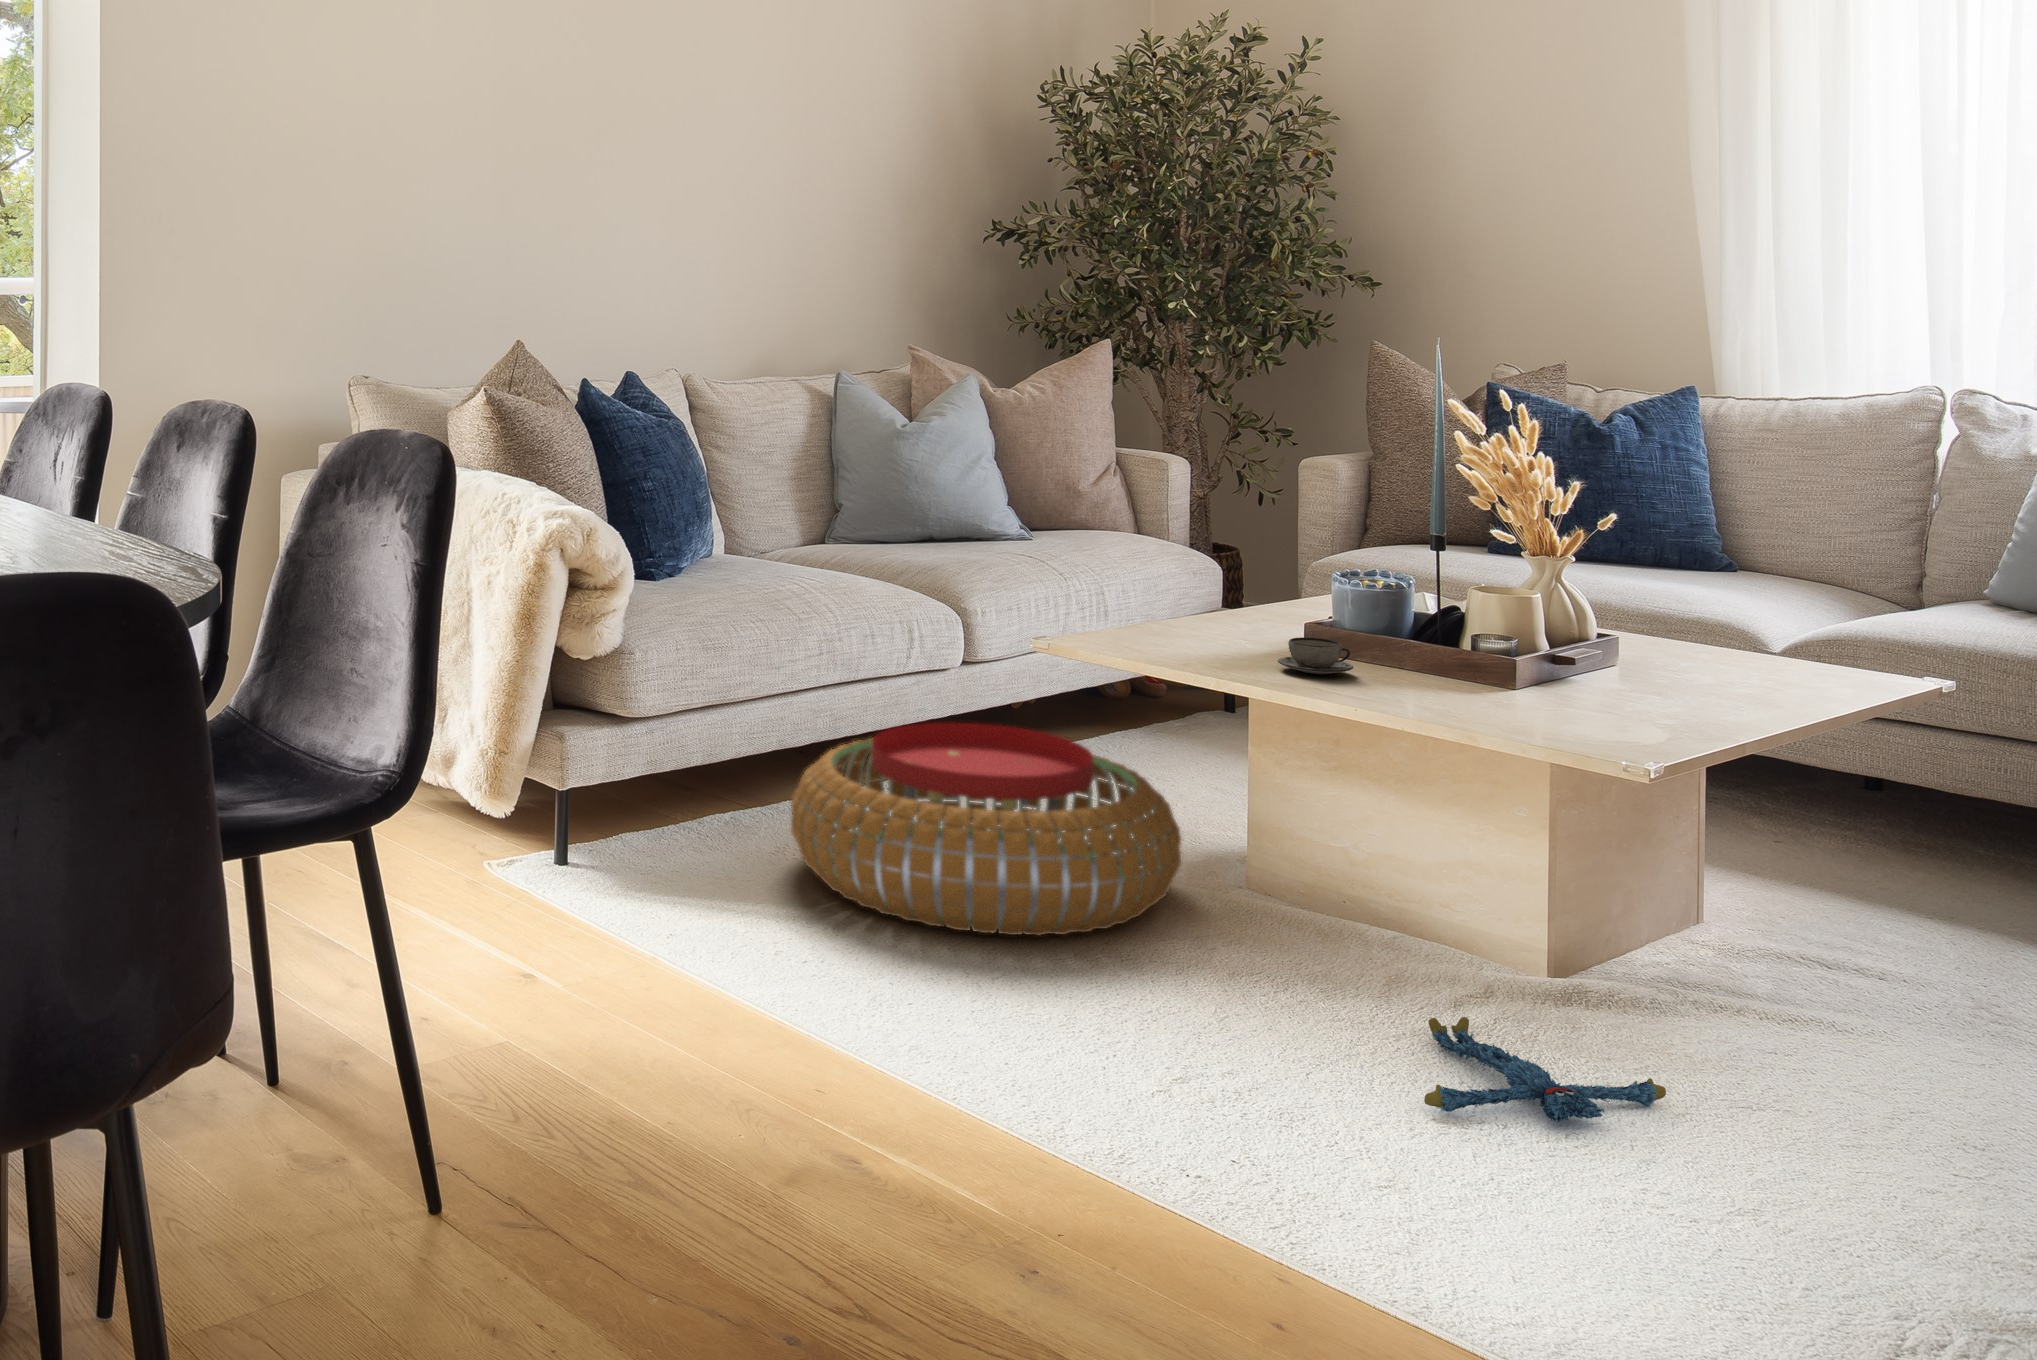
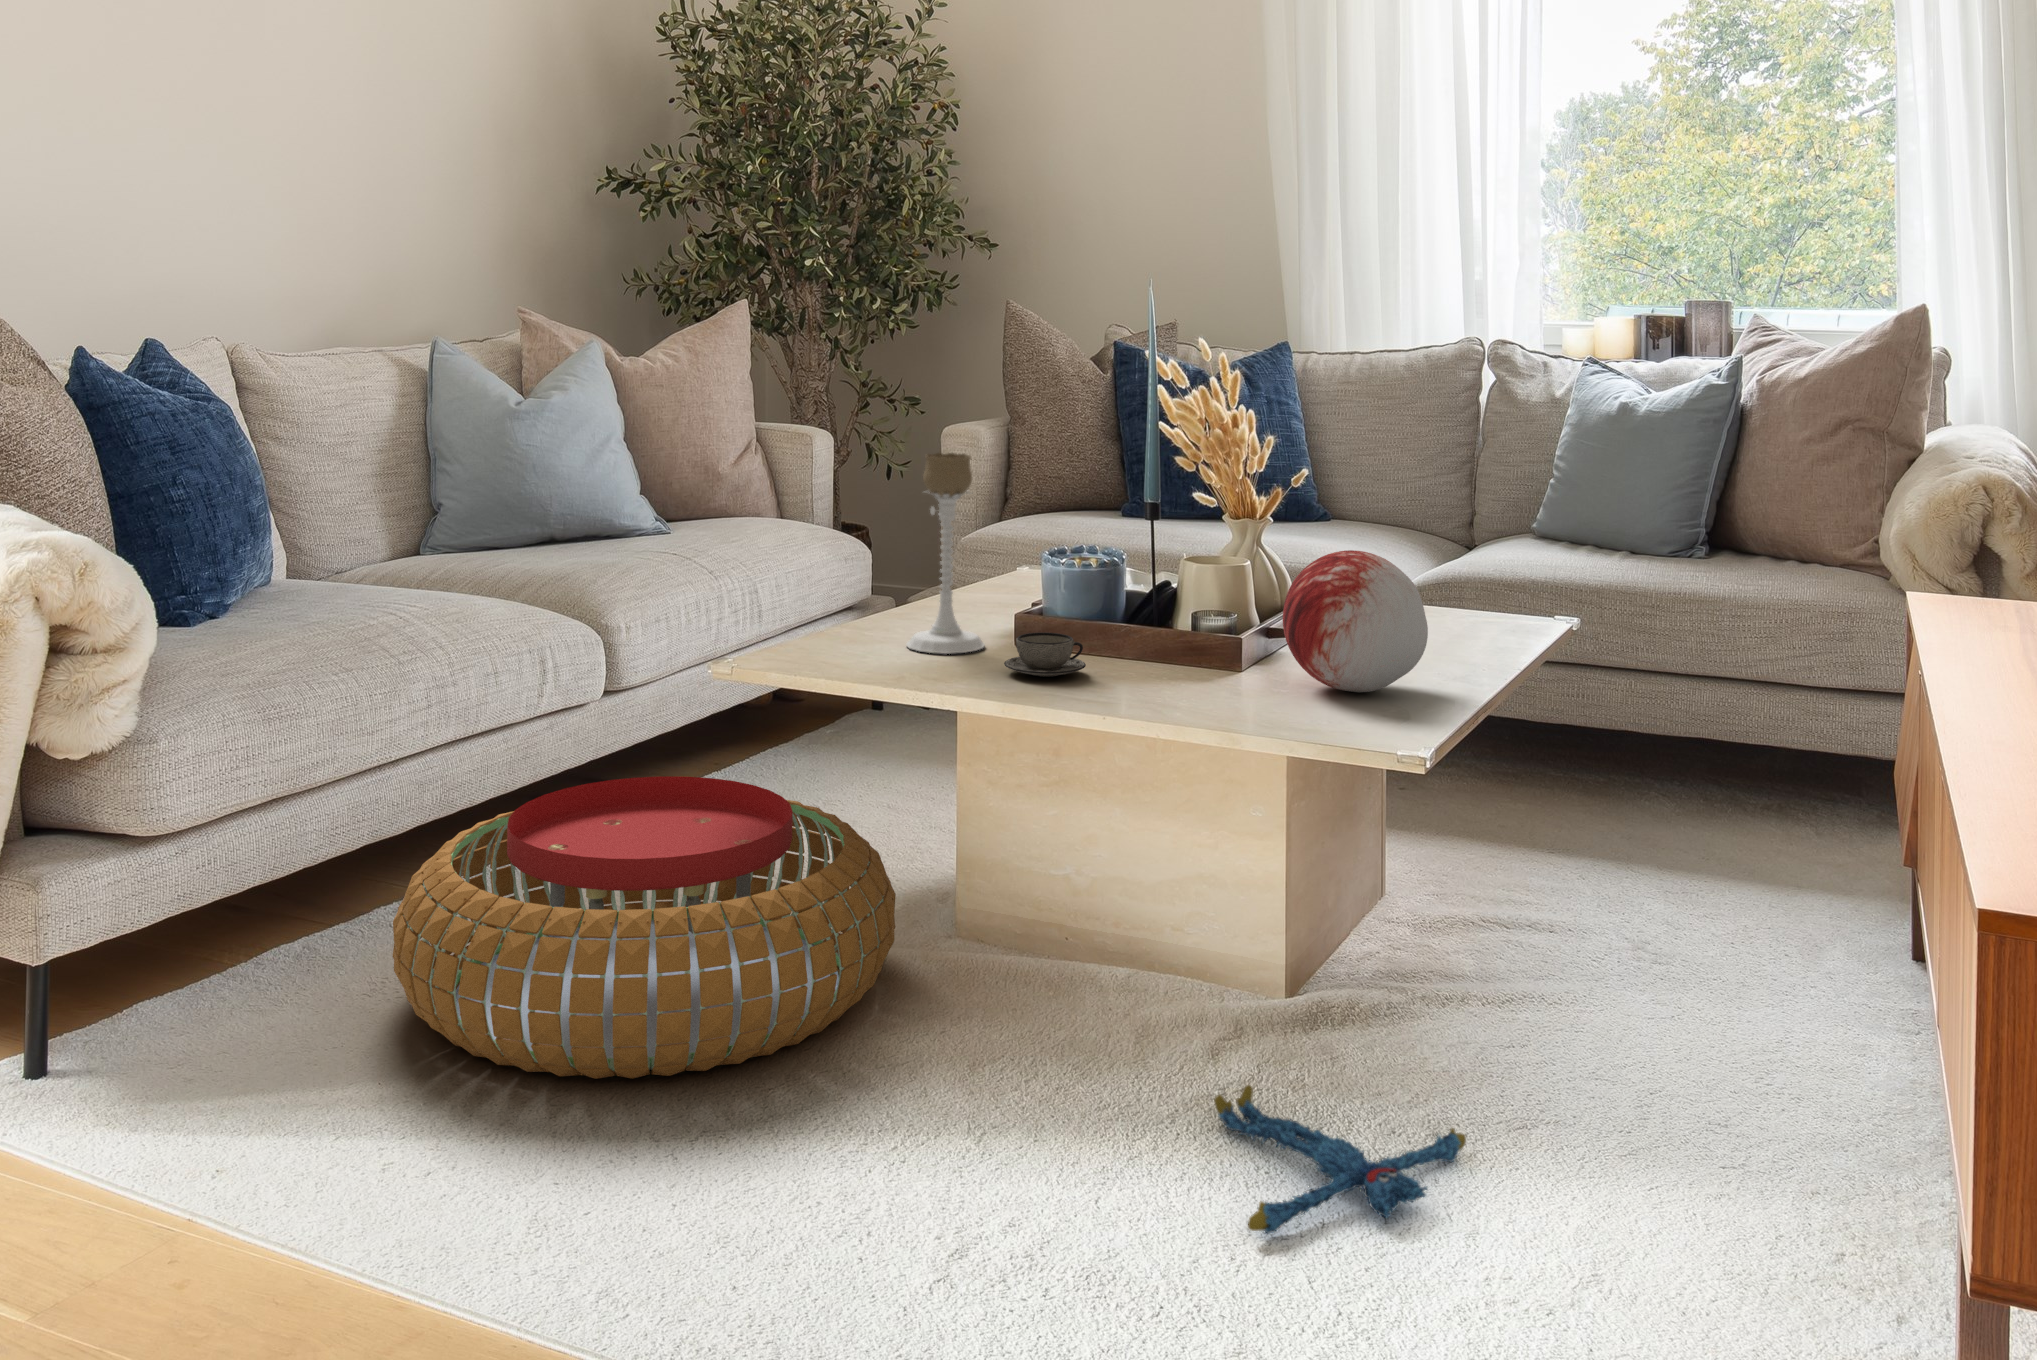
candle holder: none [1200,483,1272,651] -> present [906,453,985,654]
decorative orb: none [1542,588,1691,715] -> present [1283,550,1428,692]

